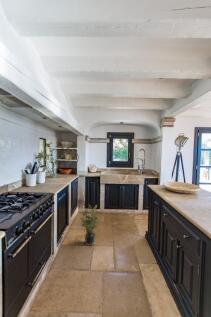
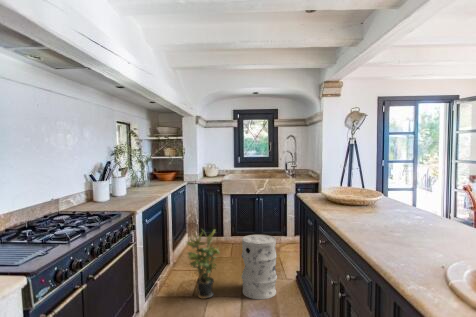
trash can: none [111,209,132,247] -> present [242,234,277,299]

